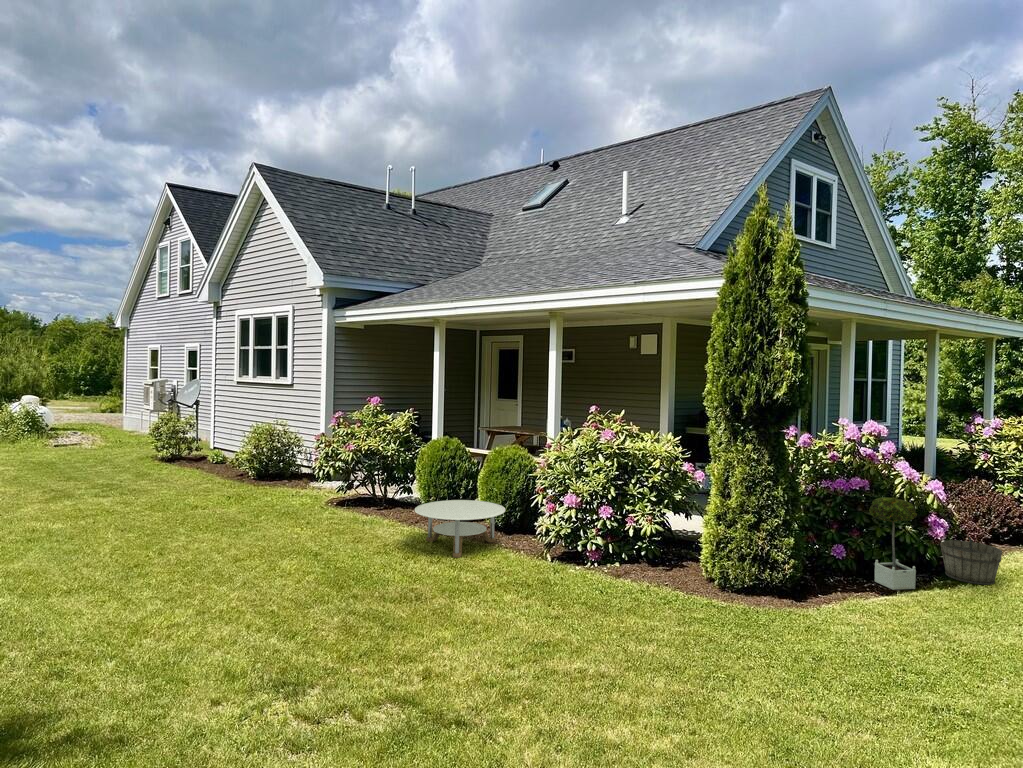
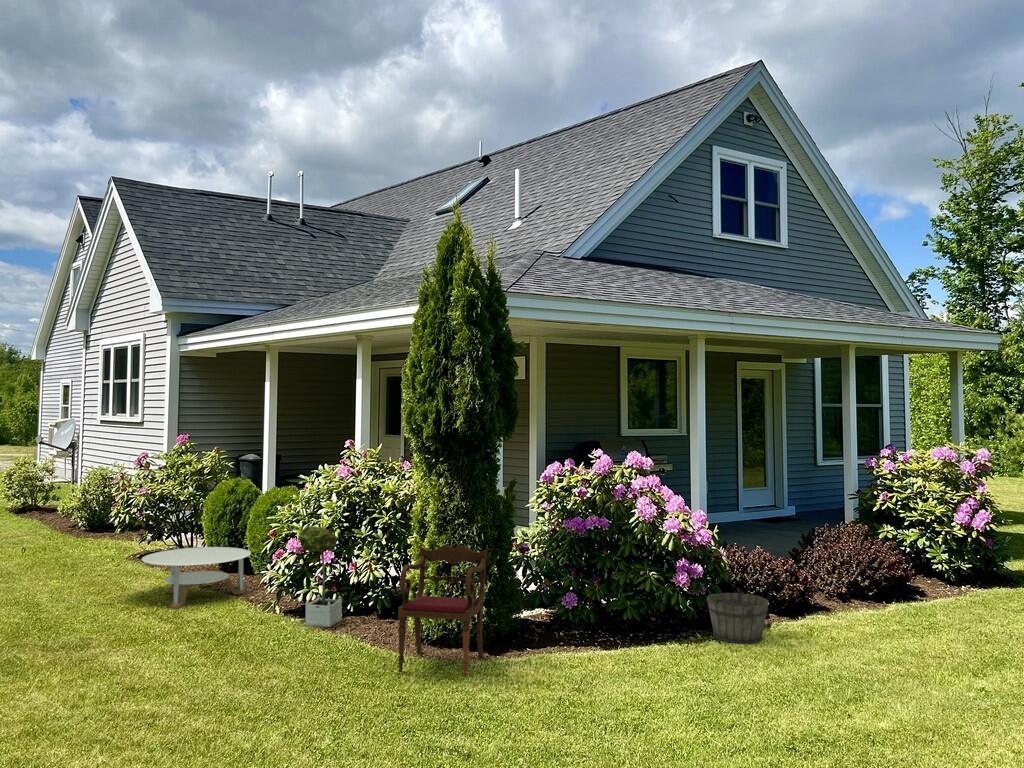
potted tree: present [869,497,917,590] -> present [299,525,342,627]
armchair: none [737,505,822,624] -> present [398,545,487,676]

